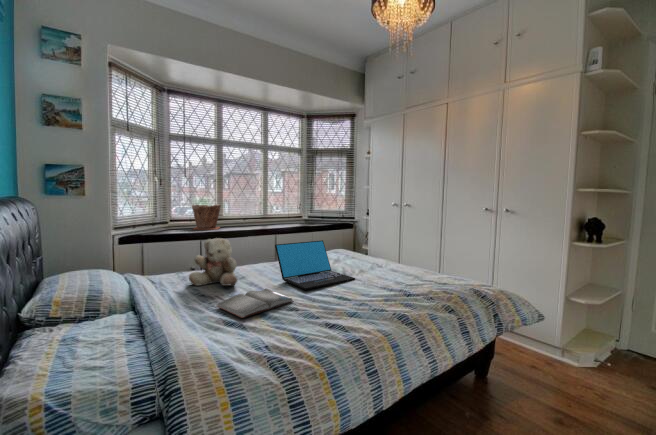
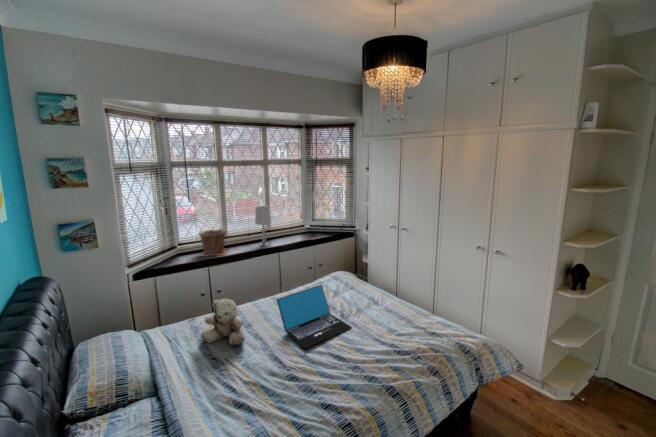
table lamp: none [251,186,269,227] -> present [255,206,271,246]
hardback book: present [217,289,293,318] -> none [226,349,295,397]

